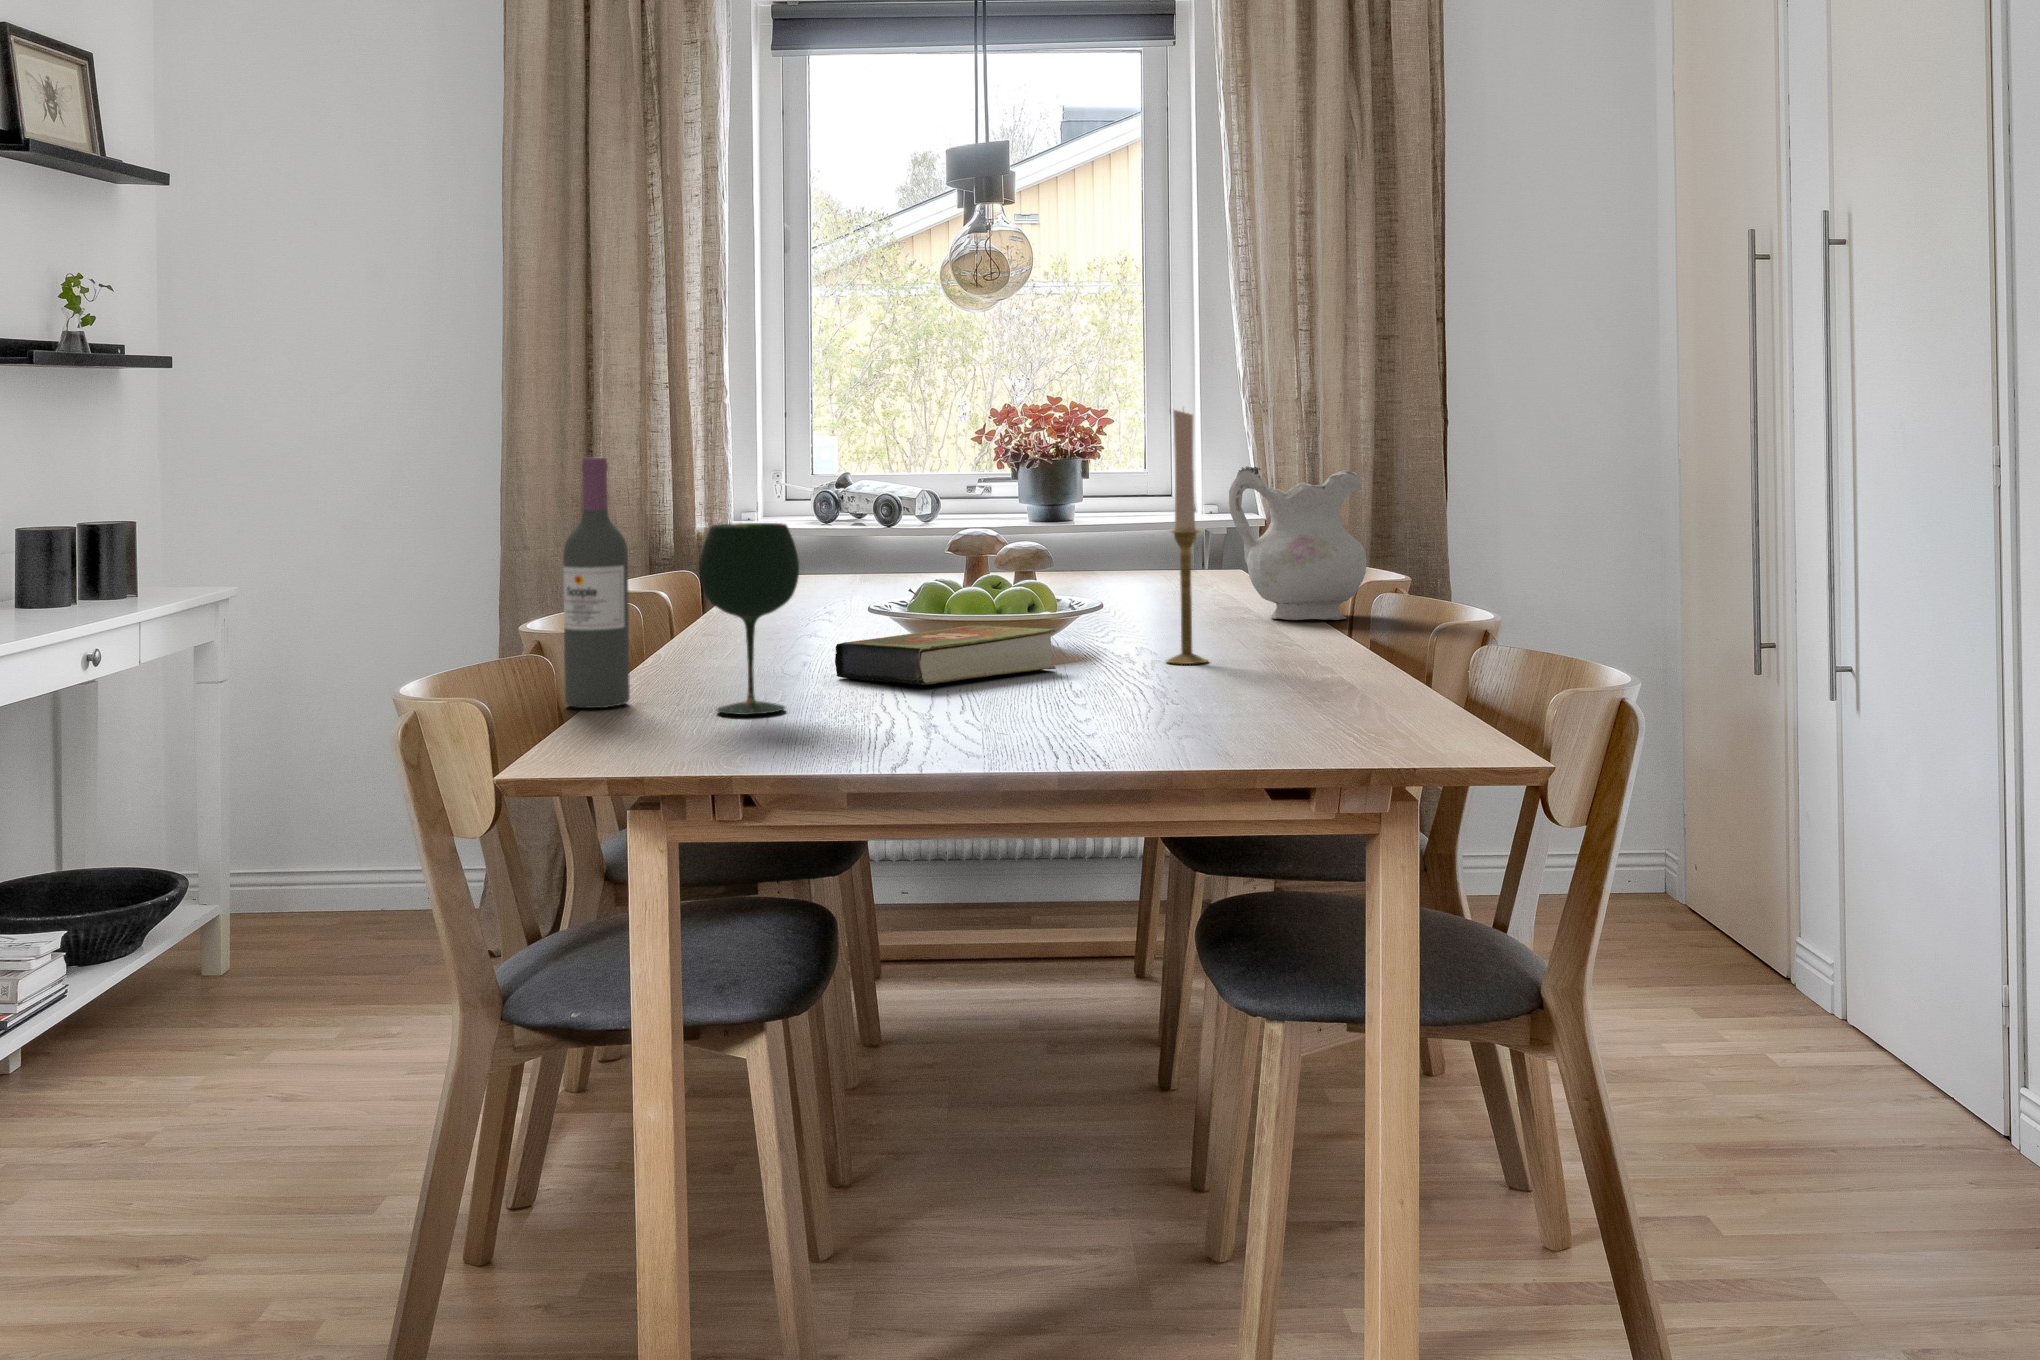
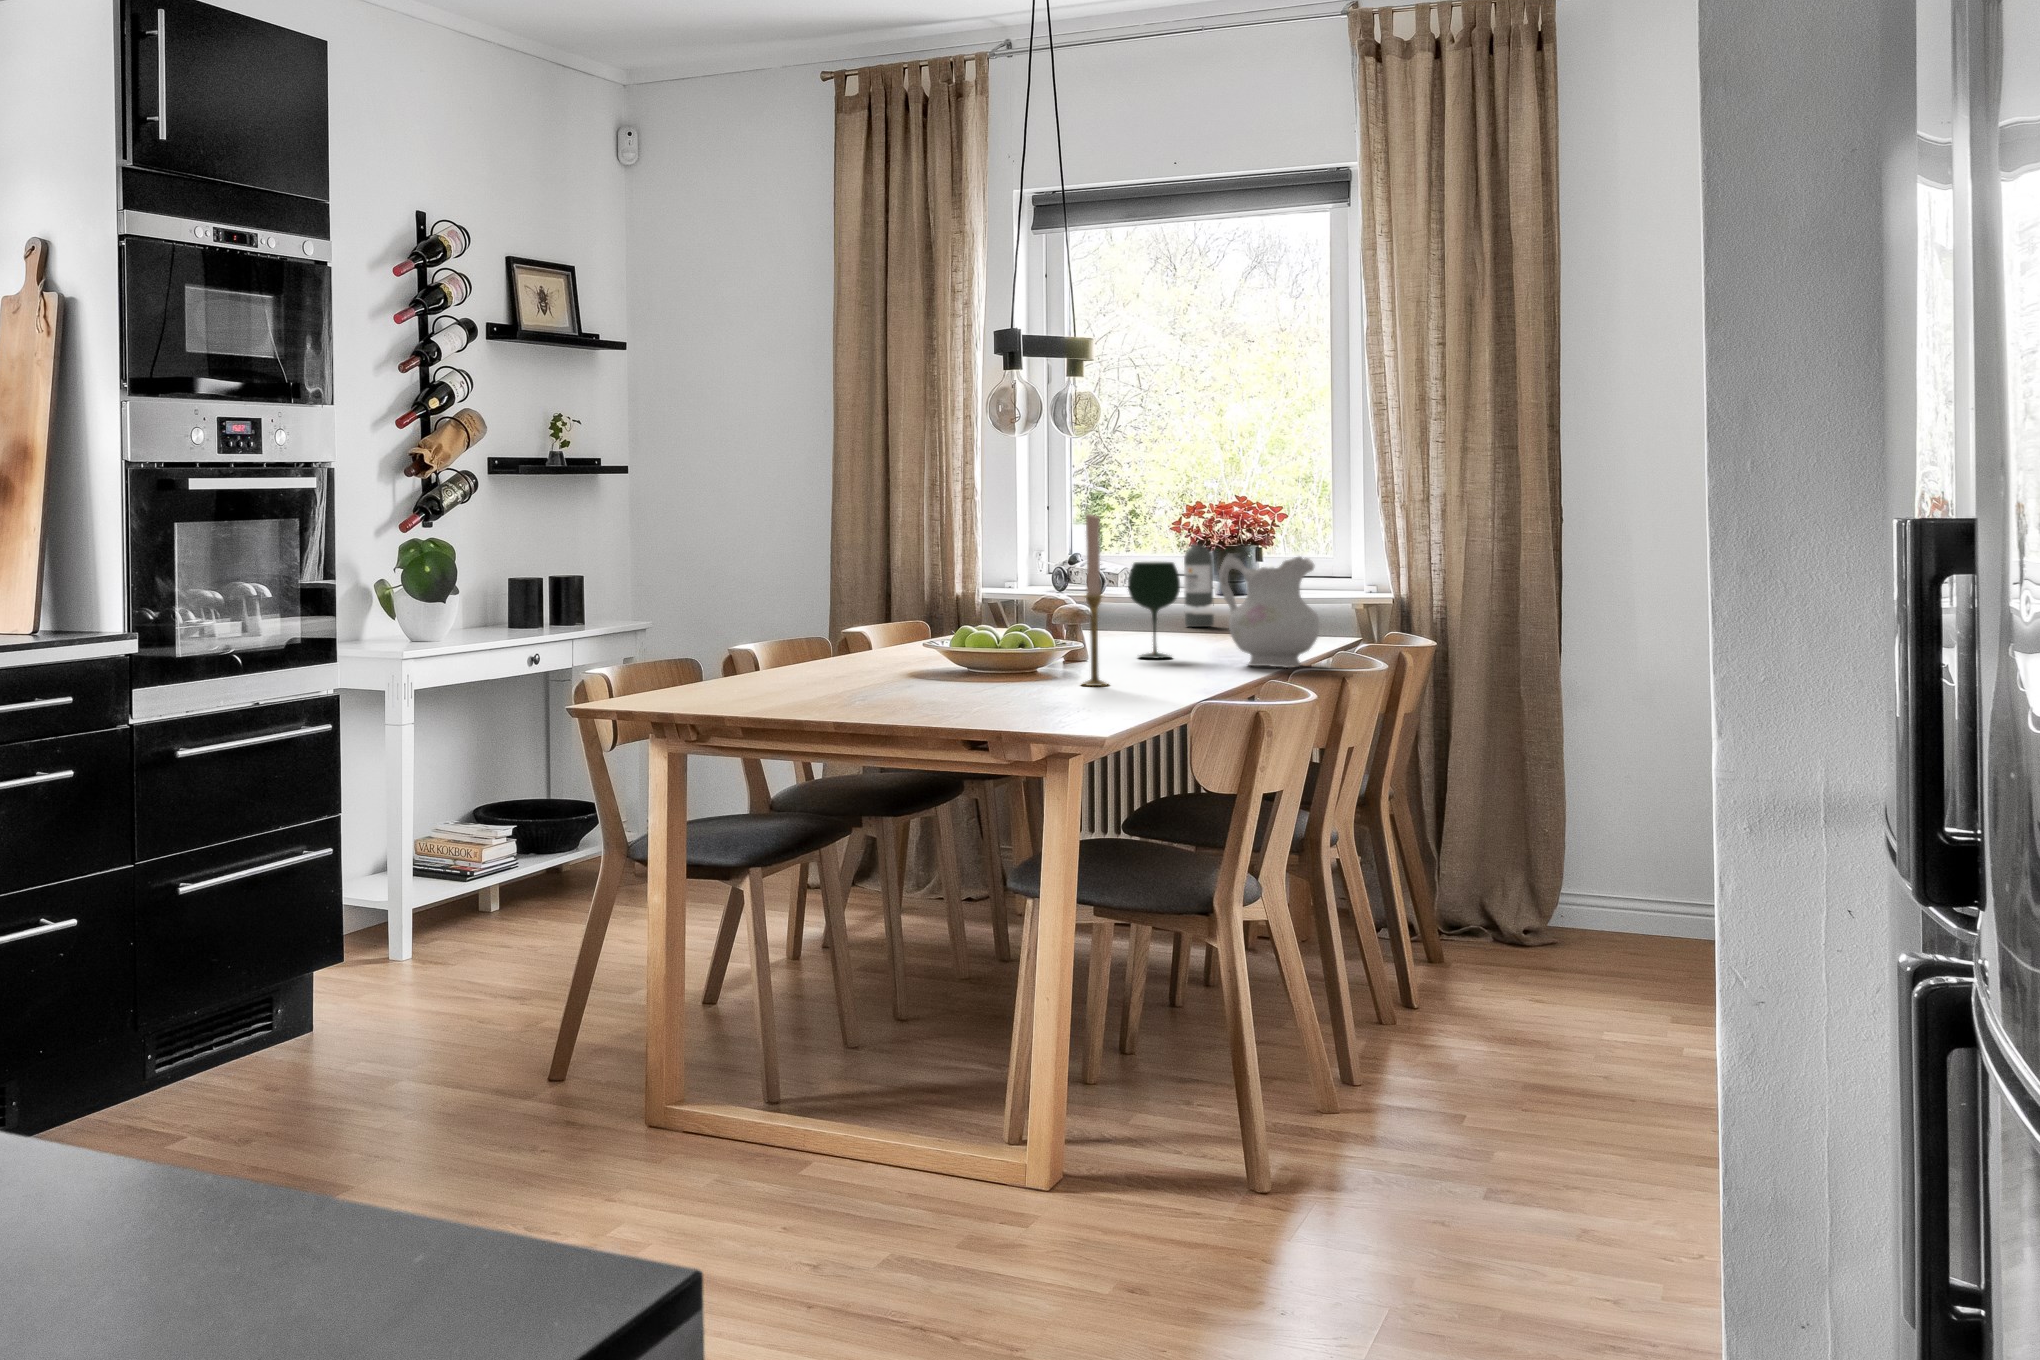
wine bottle: present [563,458,630,708] -> present [1184,544,1214,627]
wine glass: present [700,523,799,715] -> present [1128,562,1180,658]
book: present [835,624,1056,685] -> none [858,654,998,687]

